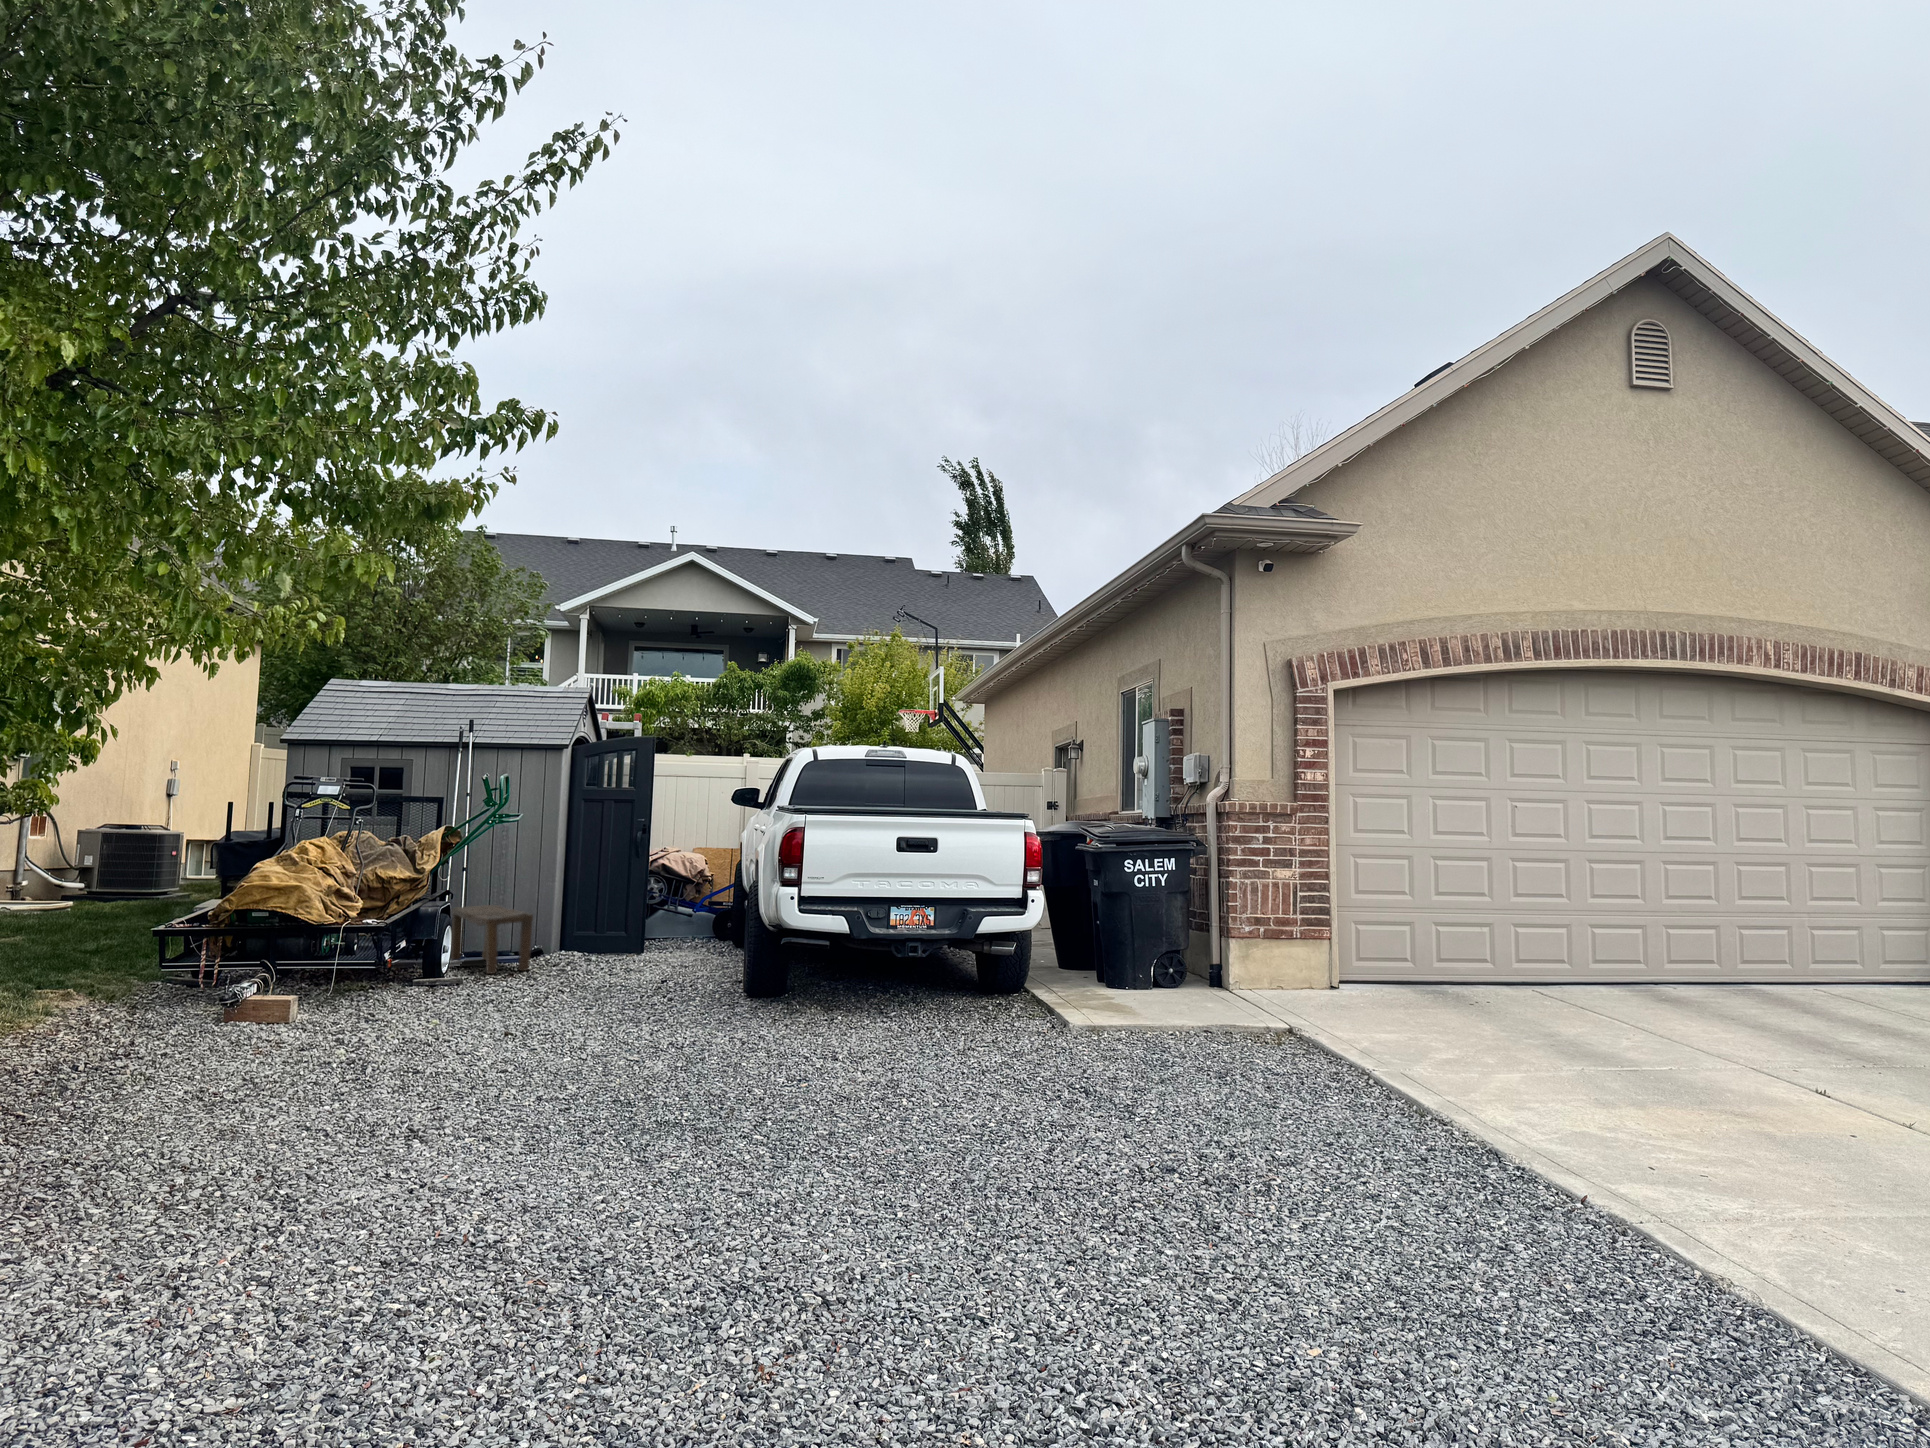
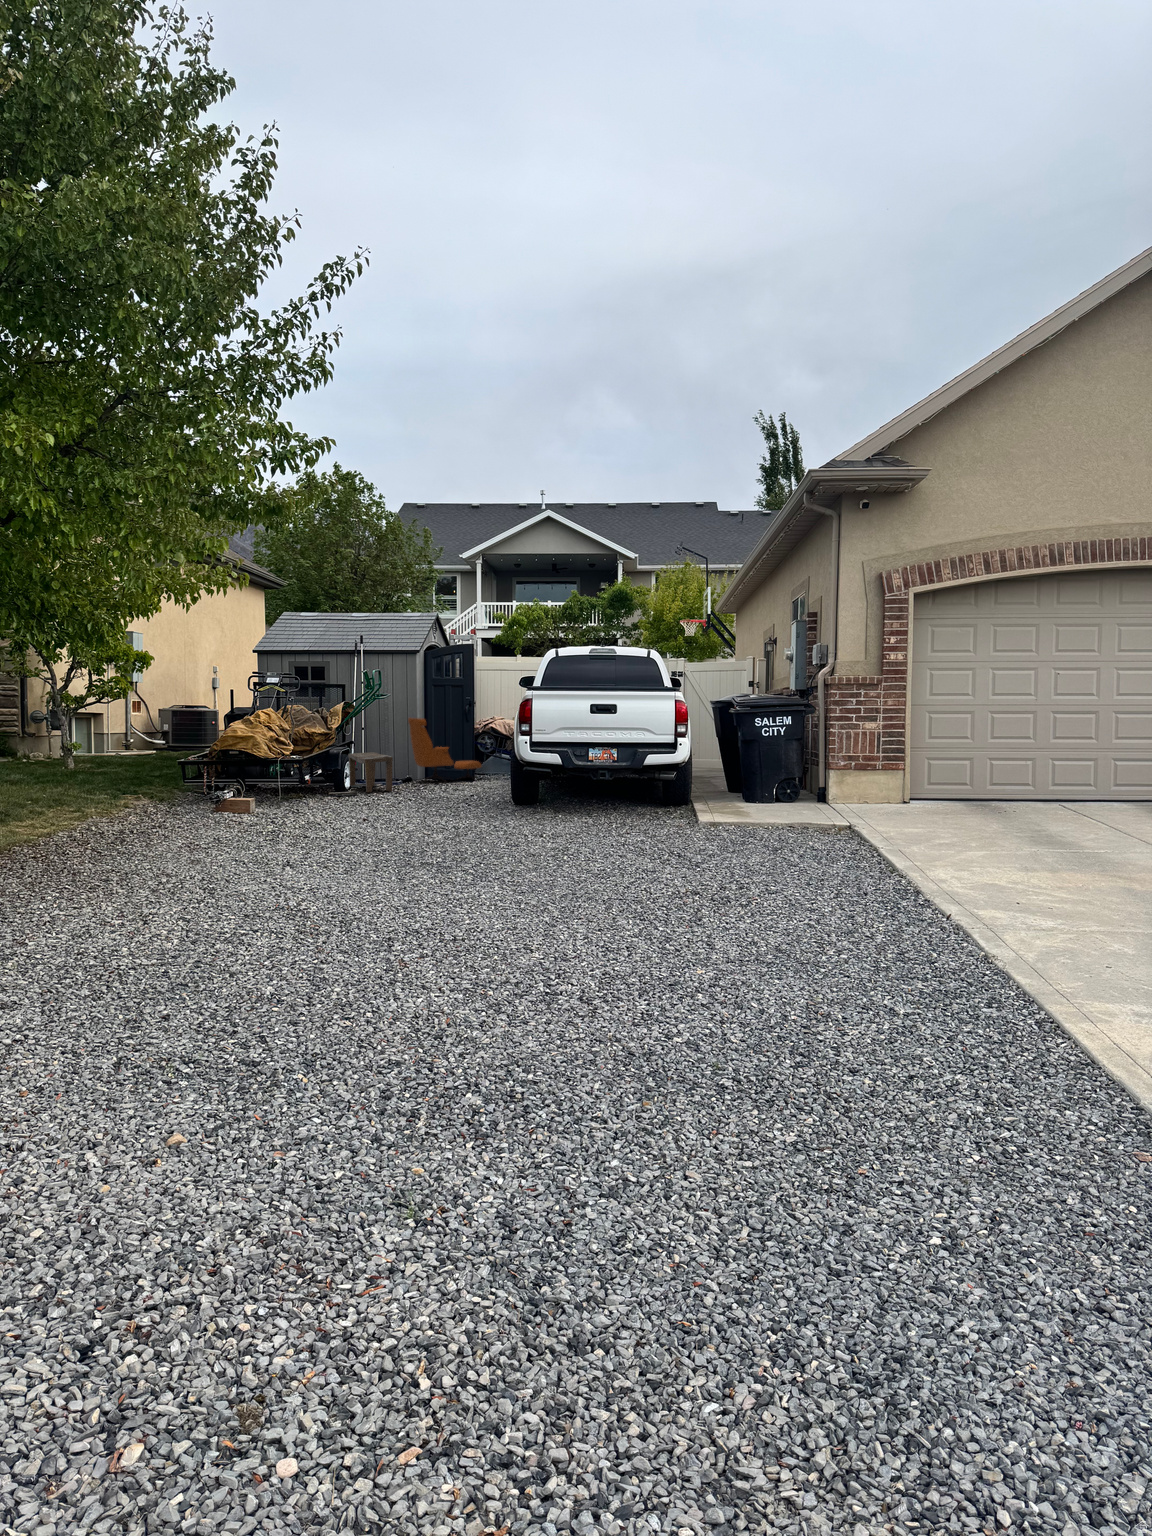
lounge chair: none [550,848,661,951] -> present [408,718,481,780]

